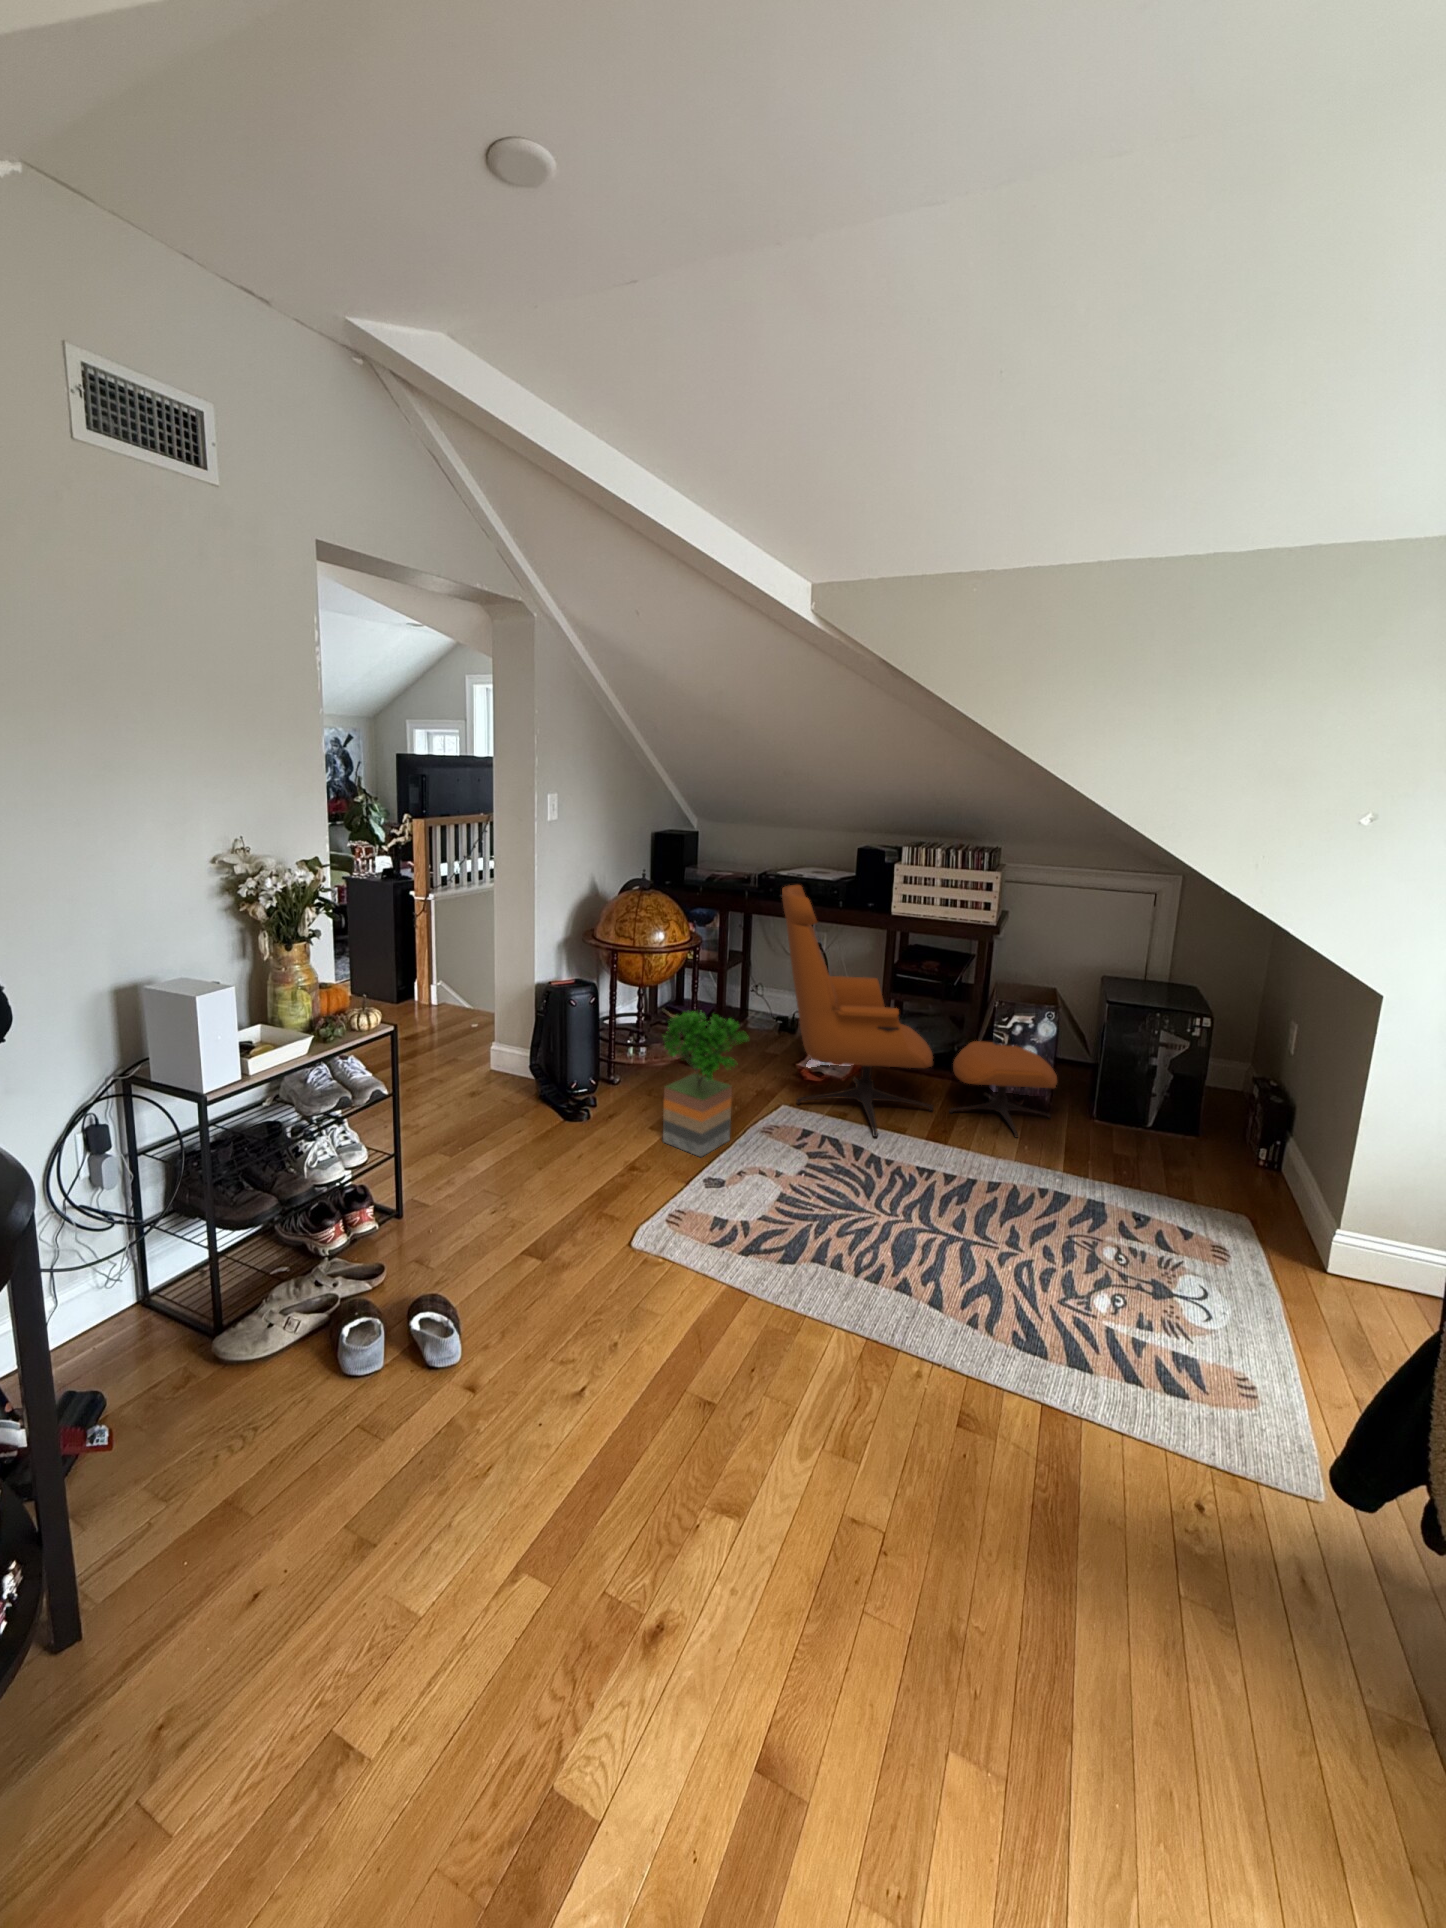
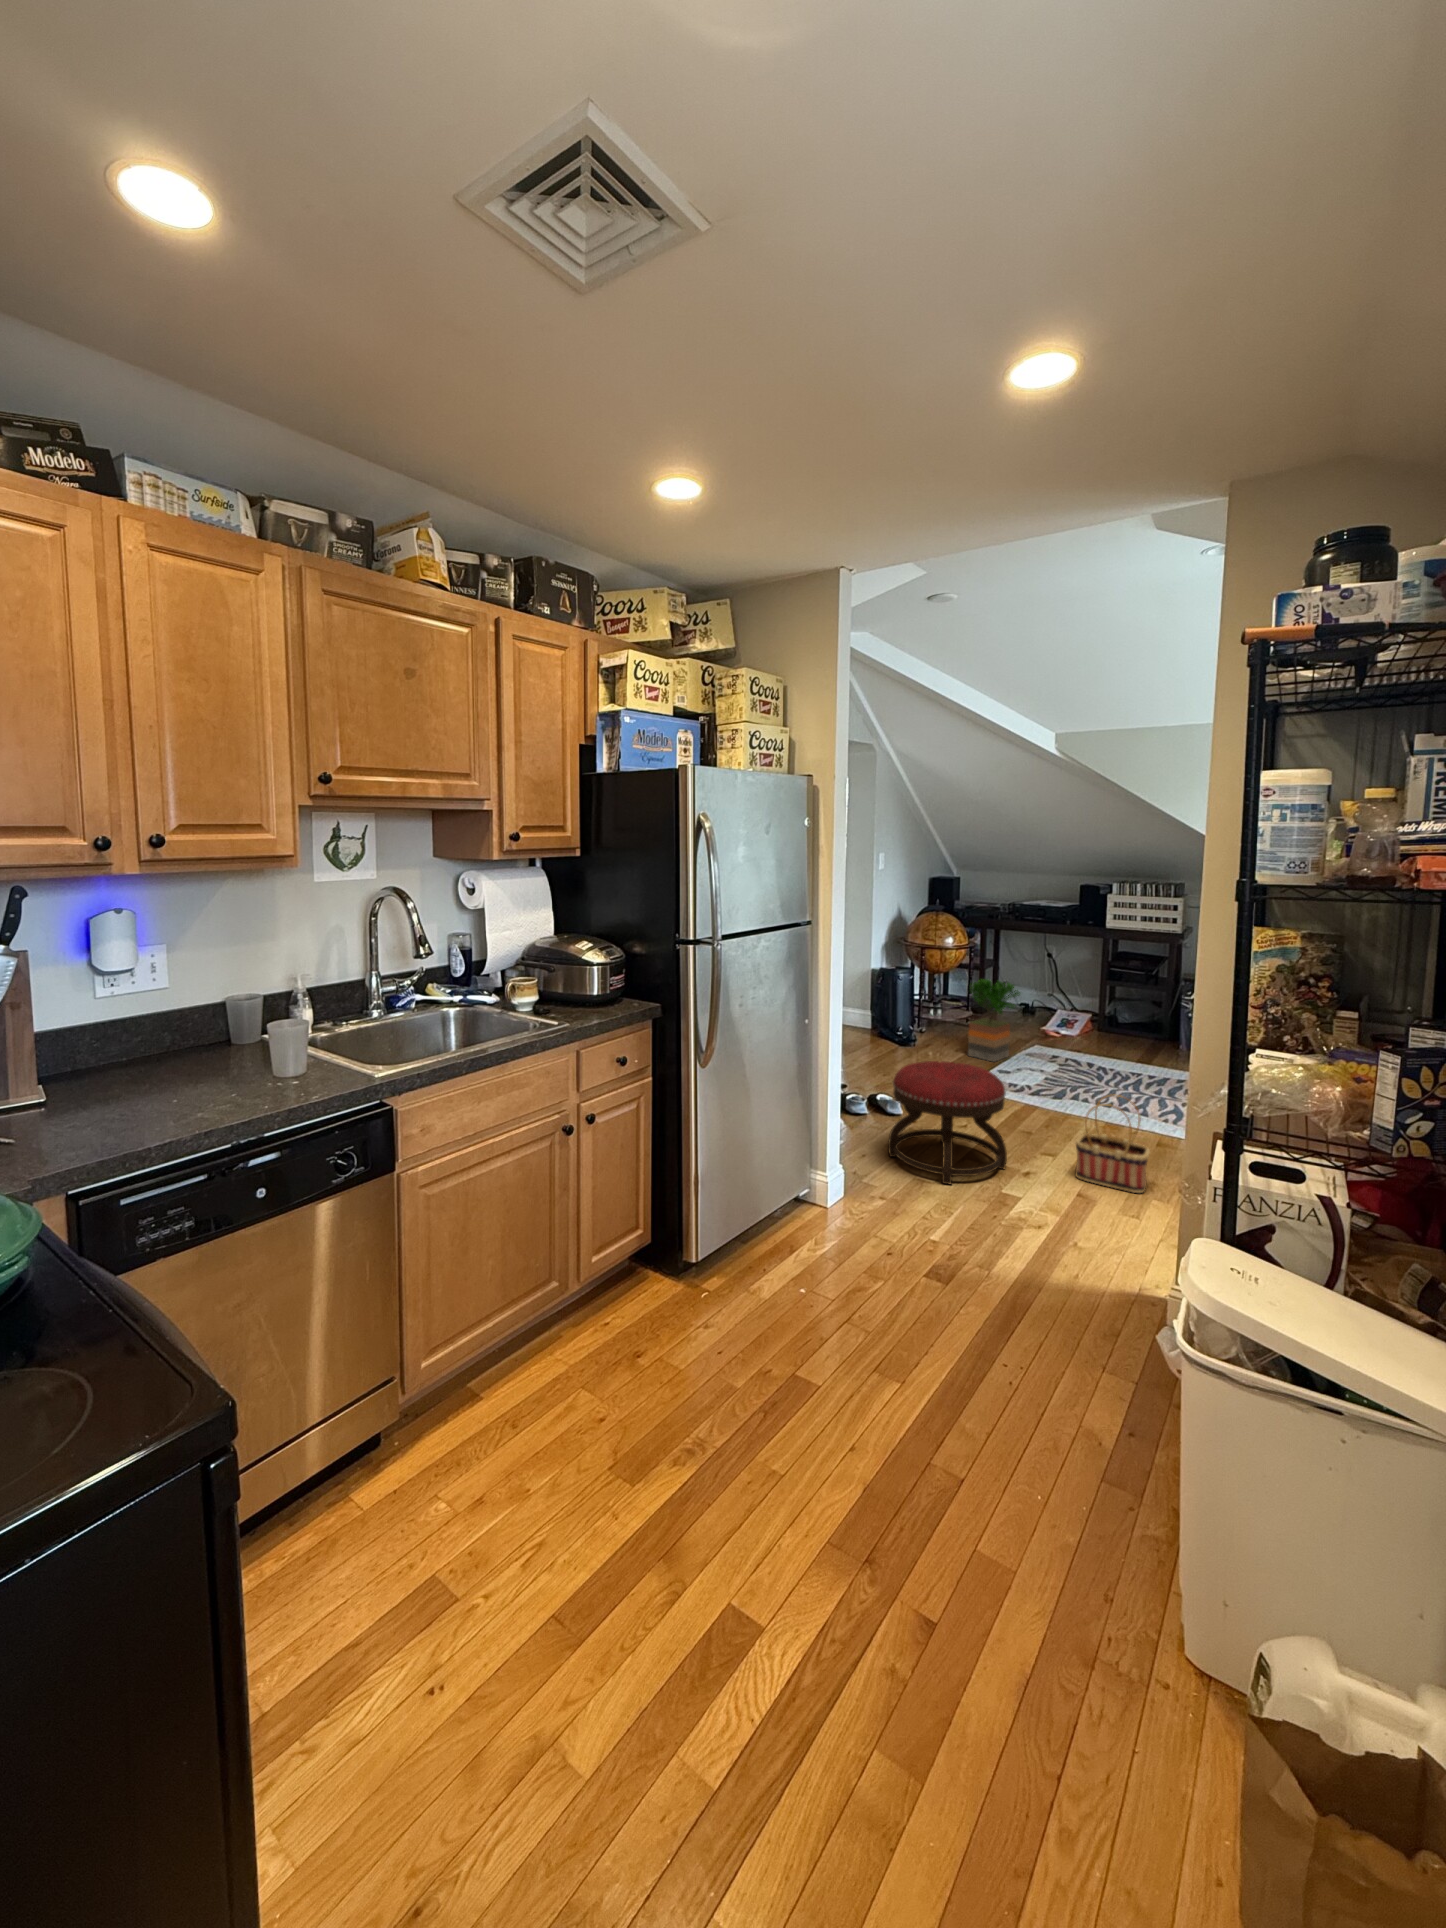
lounge chair: present [782,885,1057,1137] -> none [1035,907,1226,1062]
ottoman: none [263,1324,592,1819] -> present [888,1061,1007,1184]
basket: none [761,1449,950,1778] -> present [1076,1095,1150,1193]

